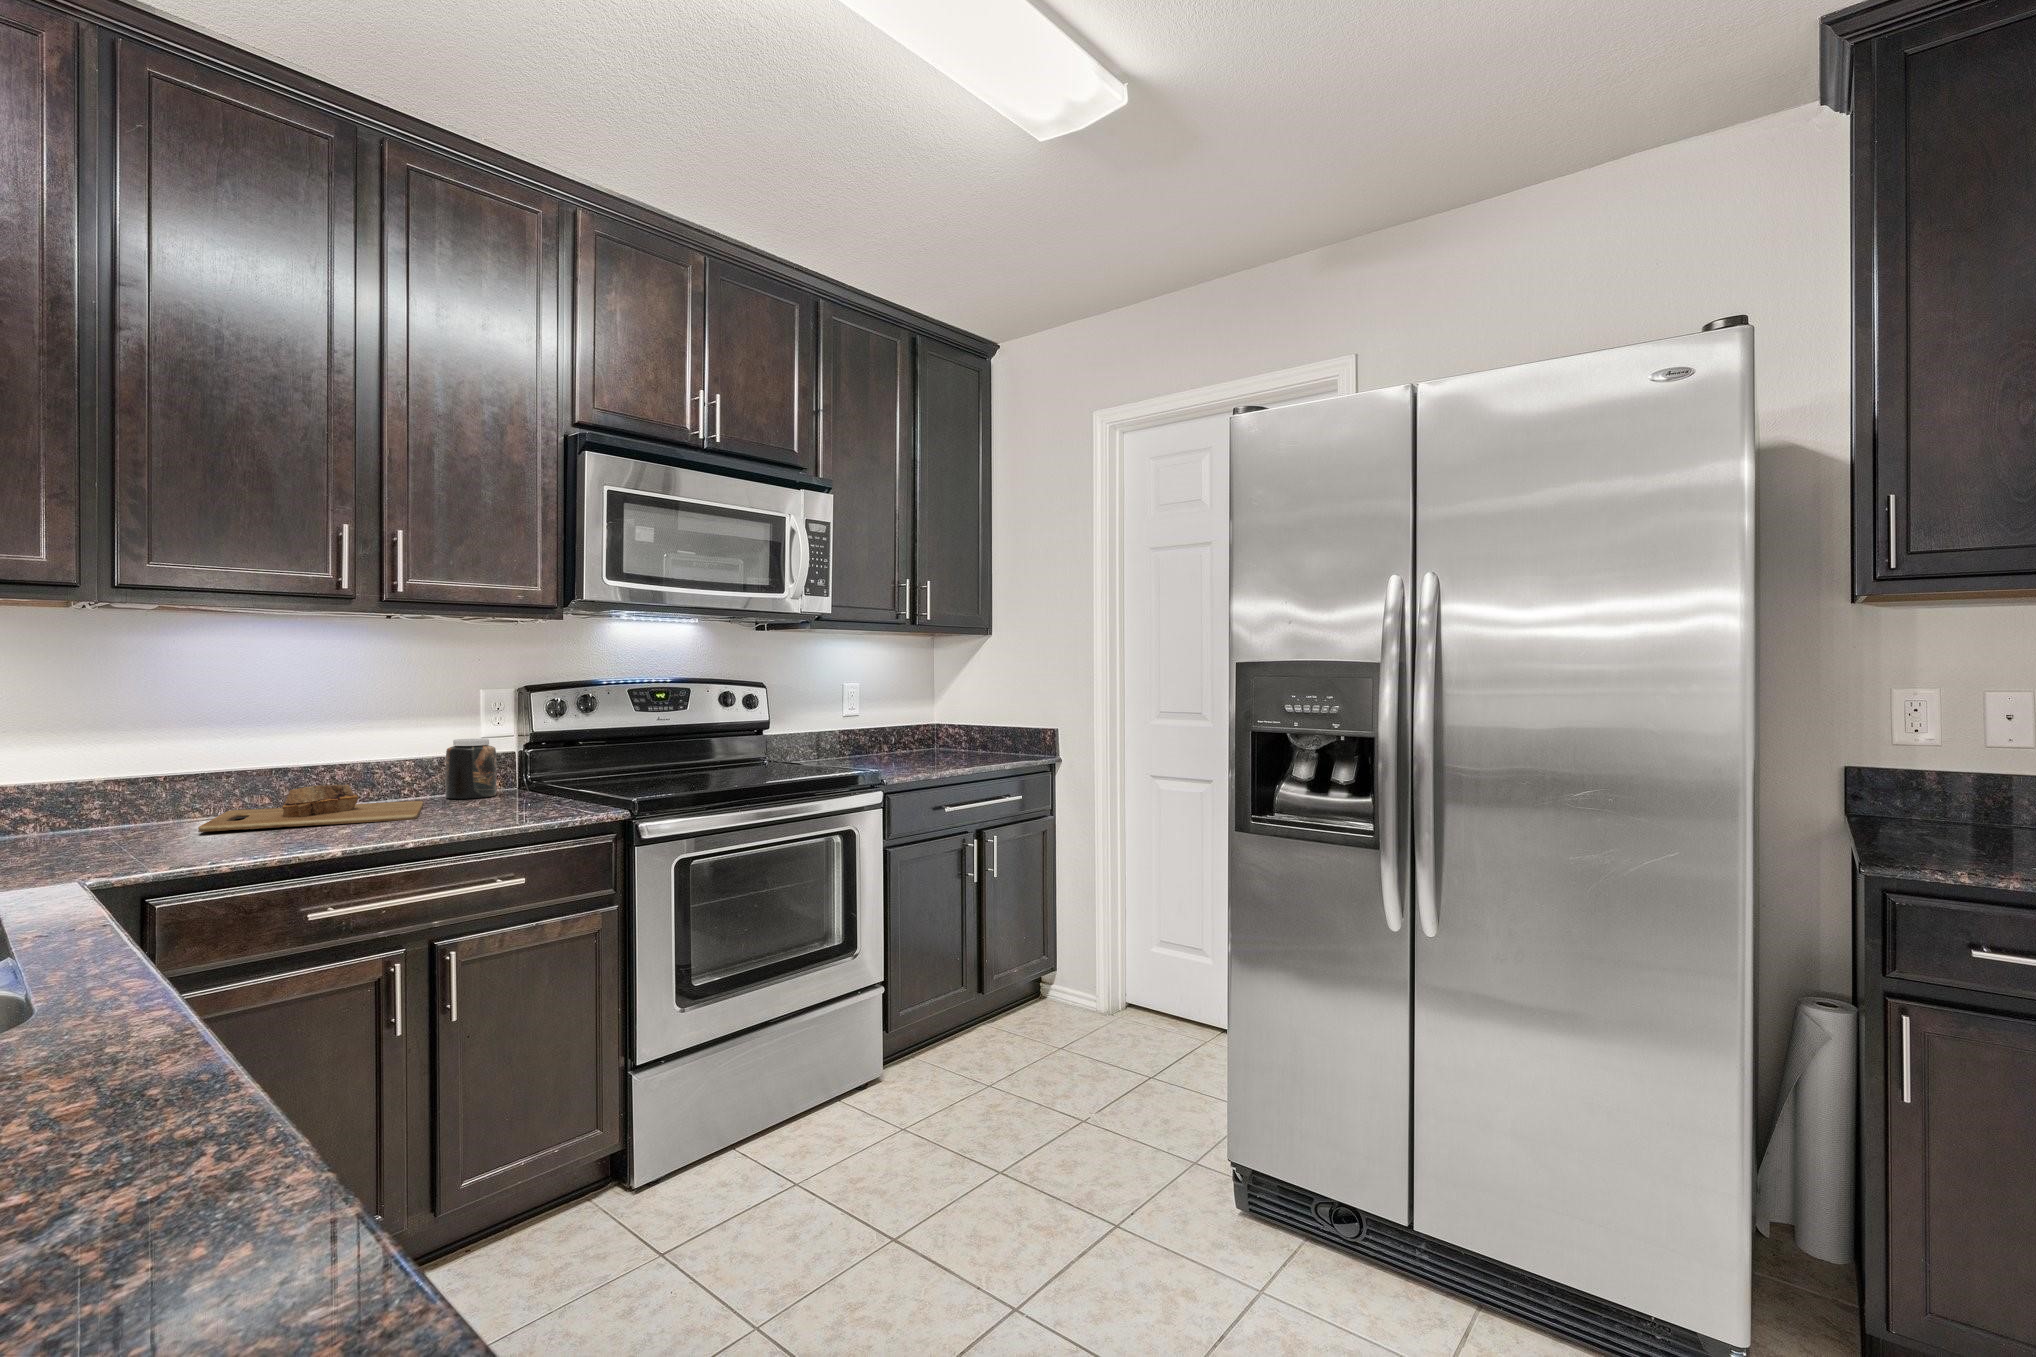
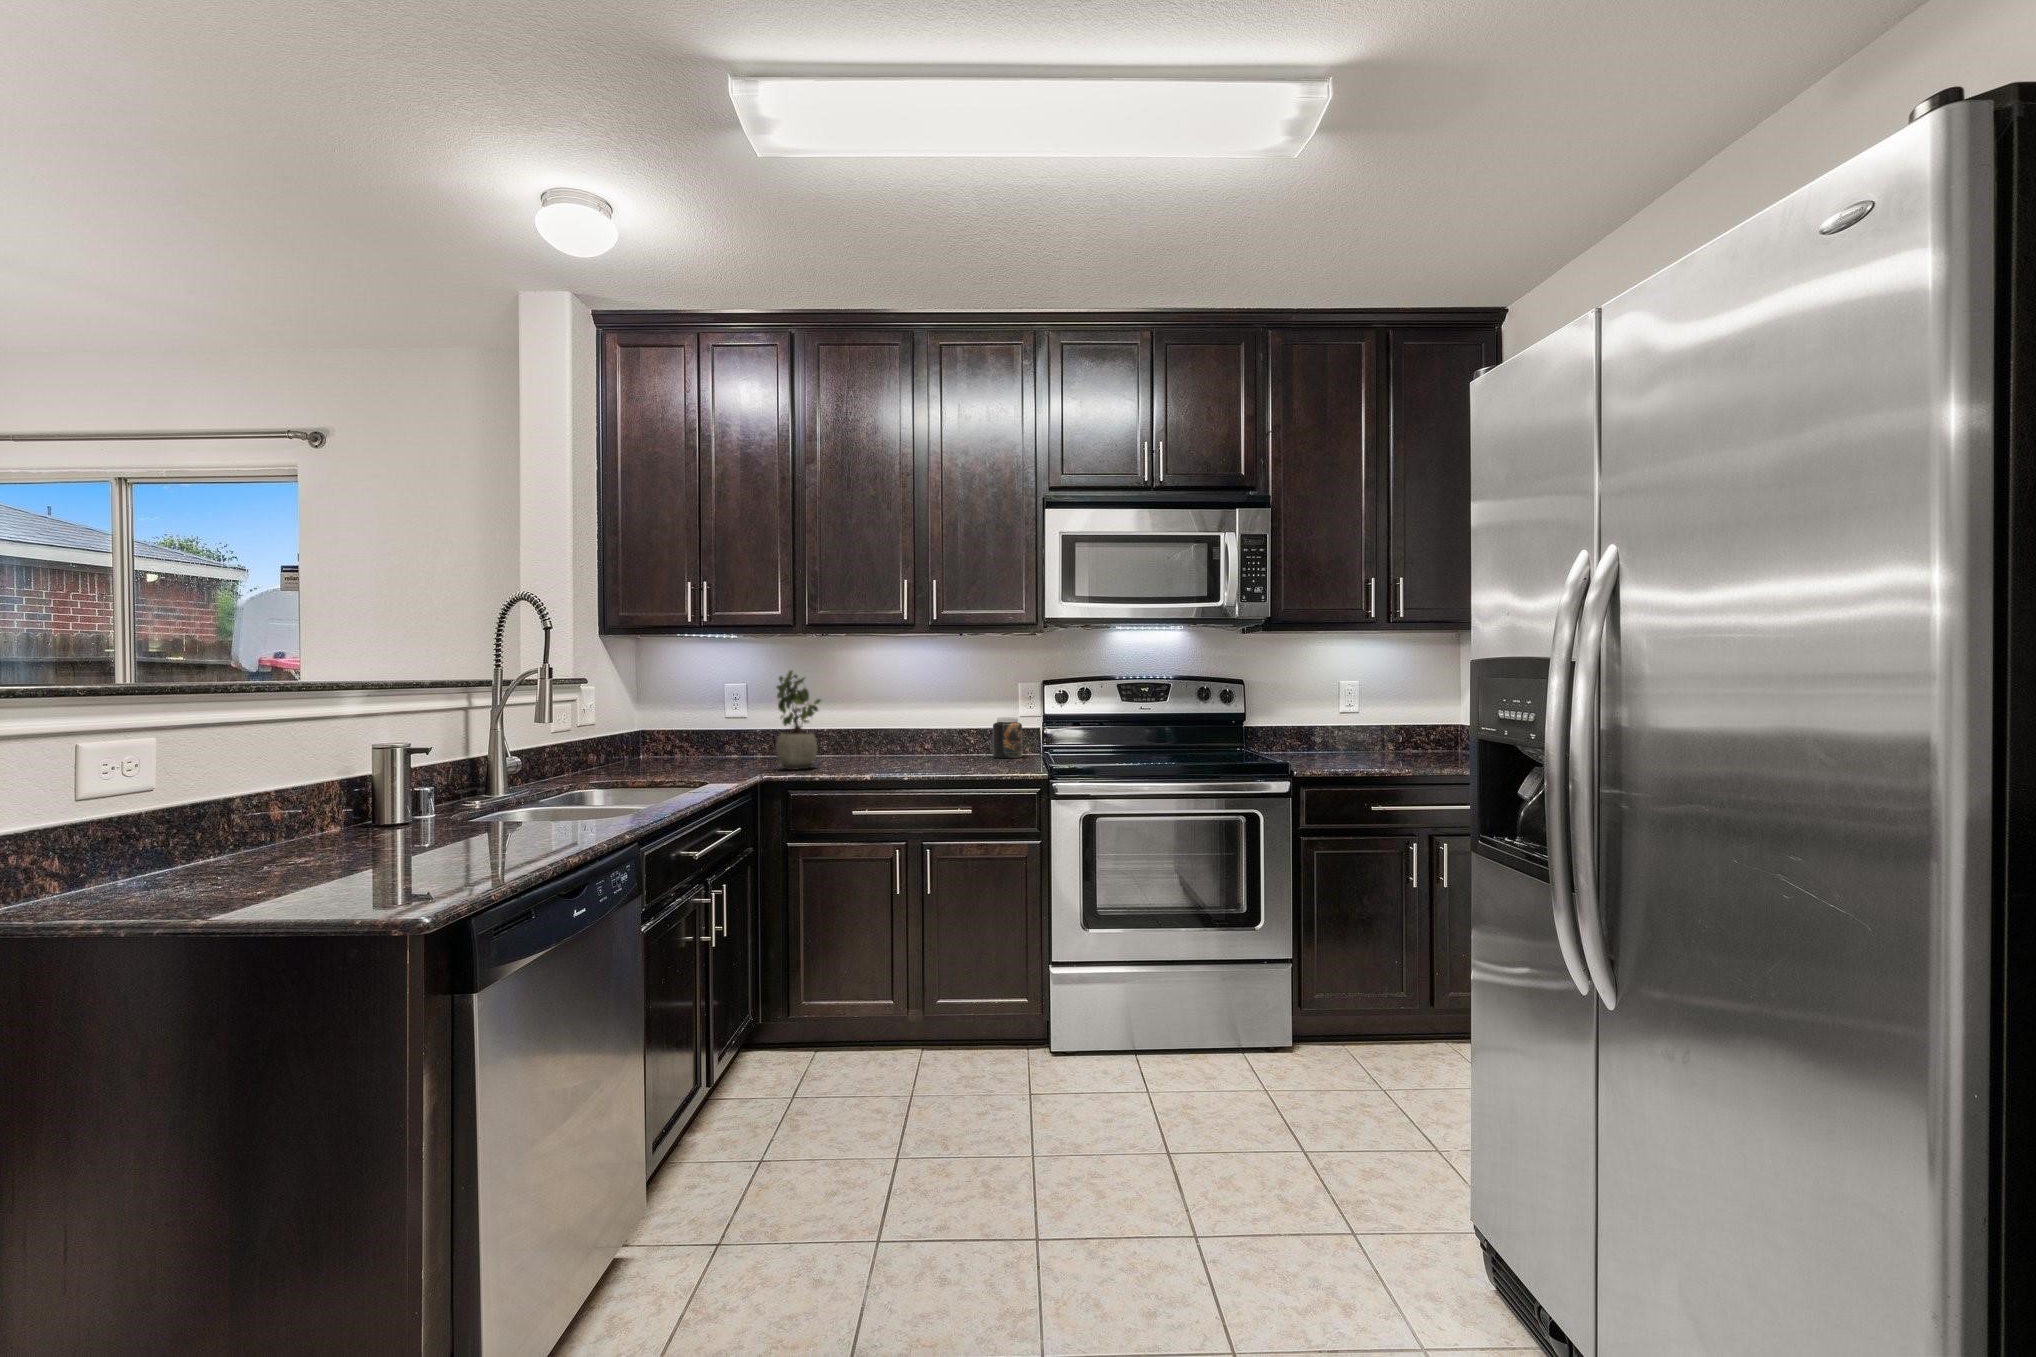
potted plant: none [54,666,205,857] -> present [776,670,821,770]
cutting board: present [198,785,423,832] -> none [846,741,973,767]

